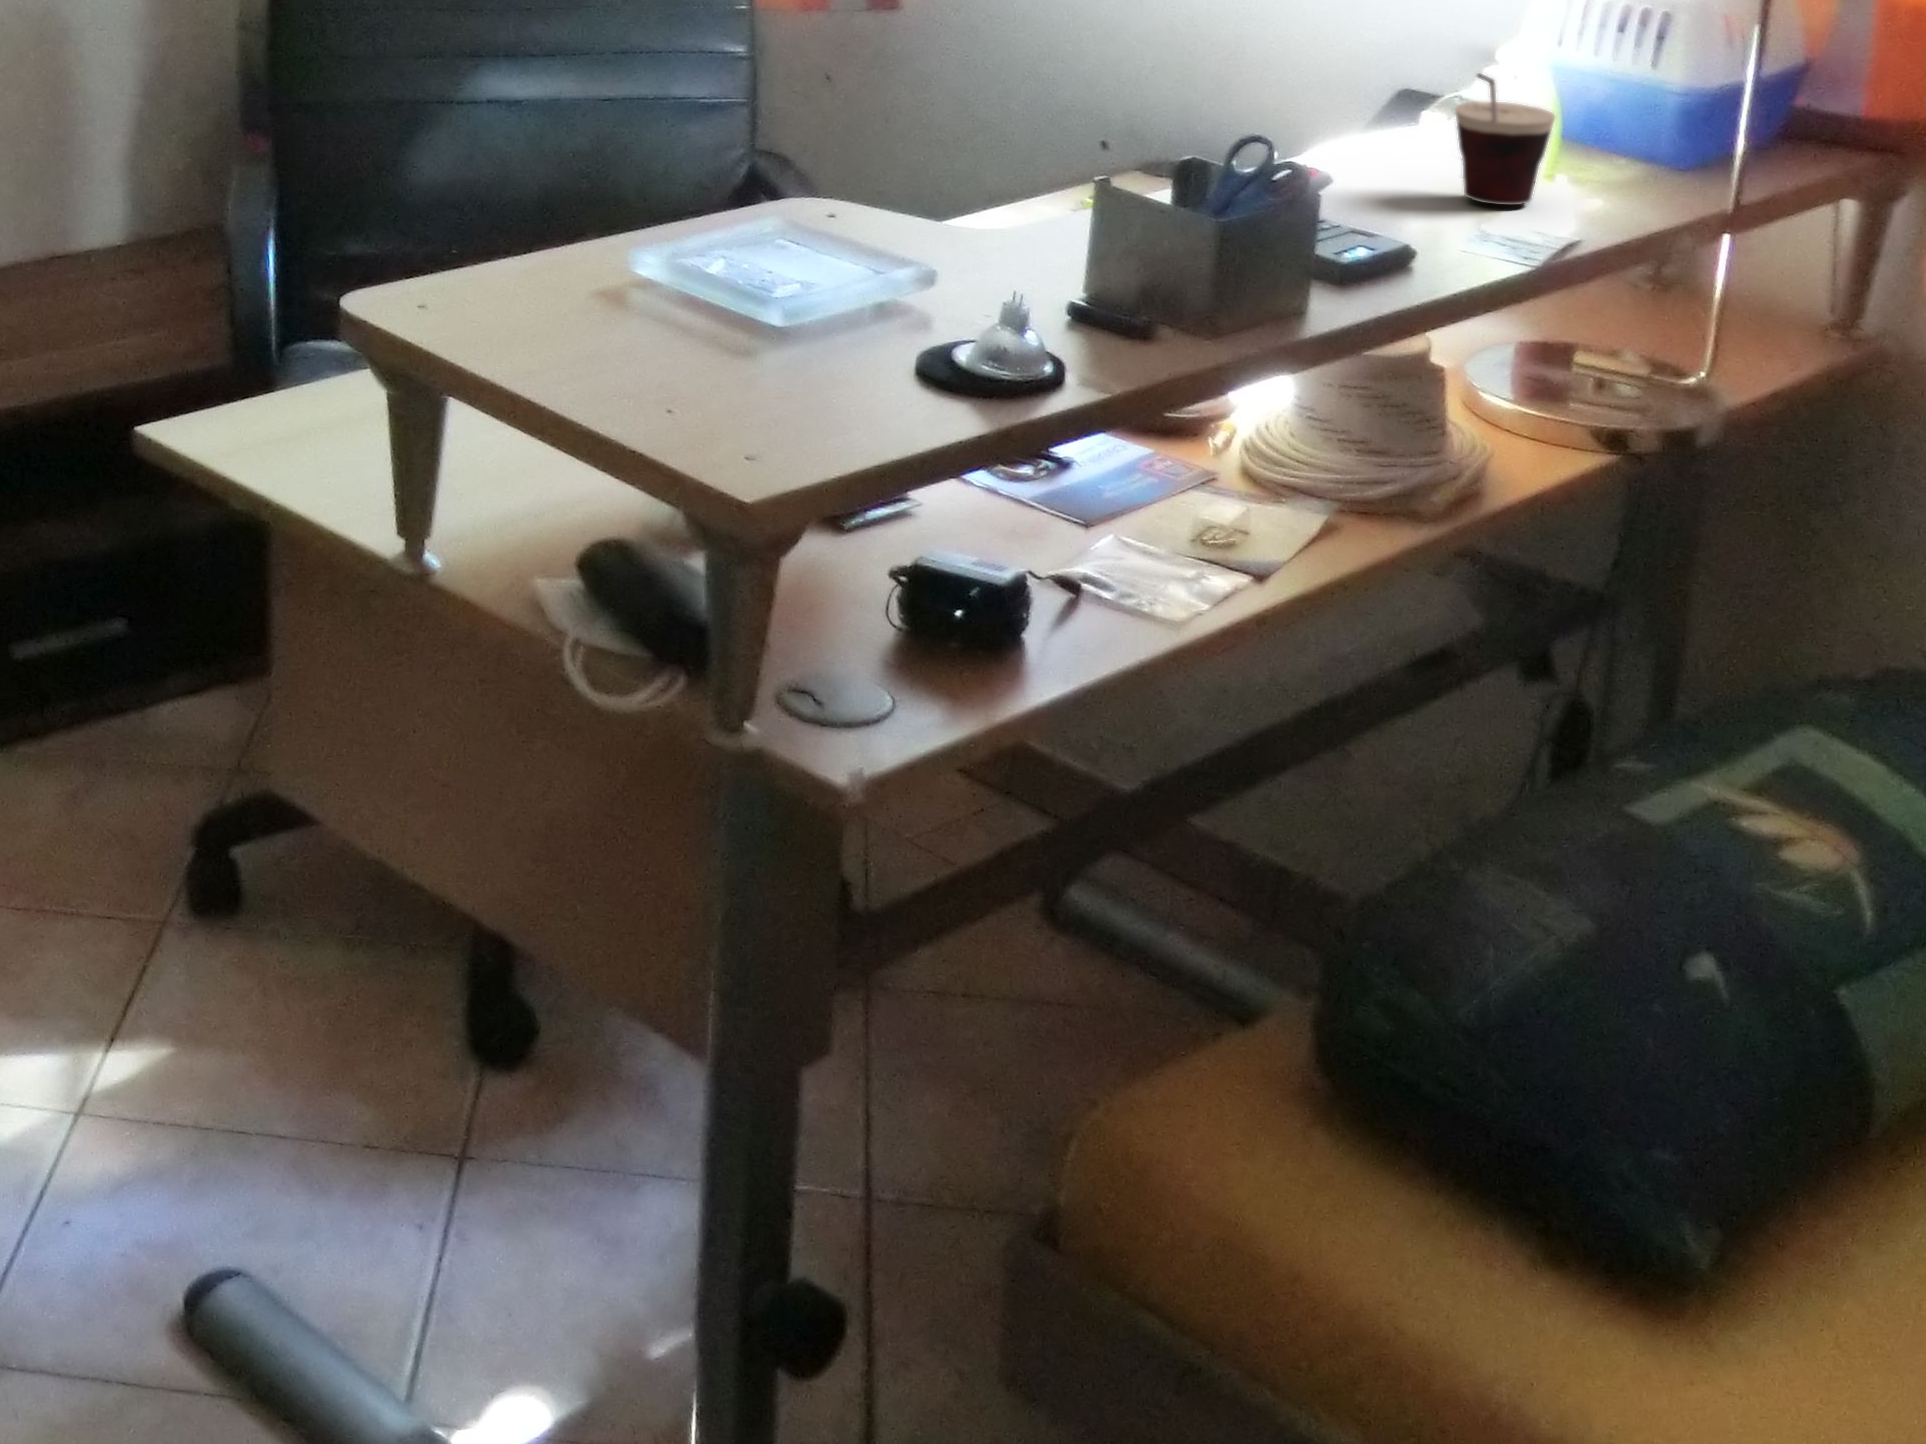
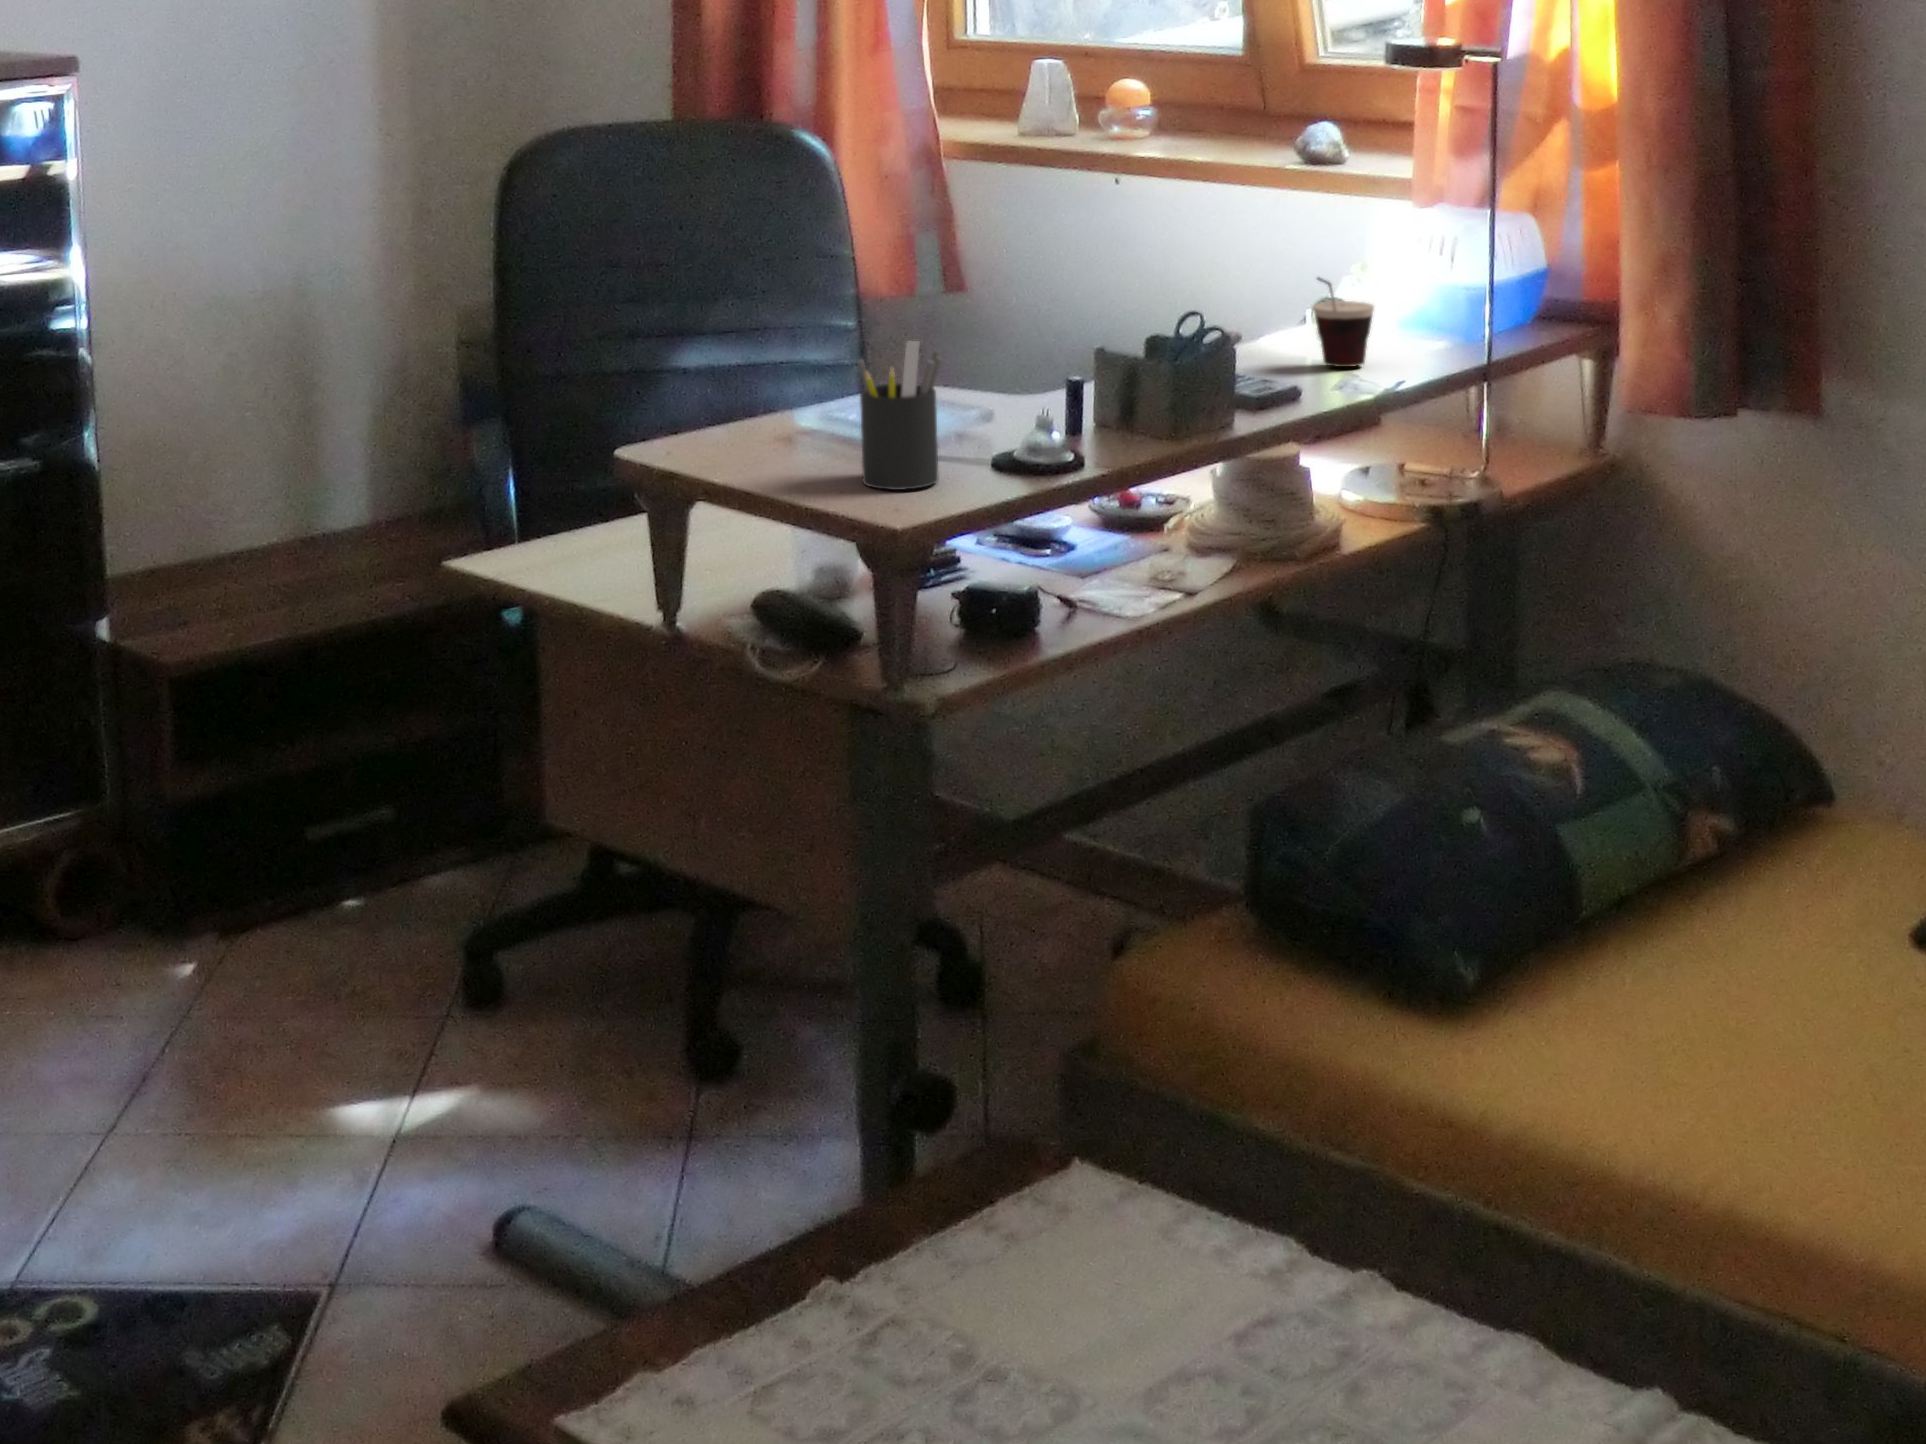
pen holder: none [760,189,901,416] -> present [857,341,942,490]

